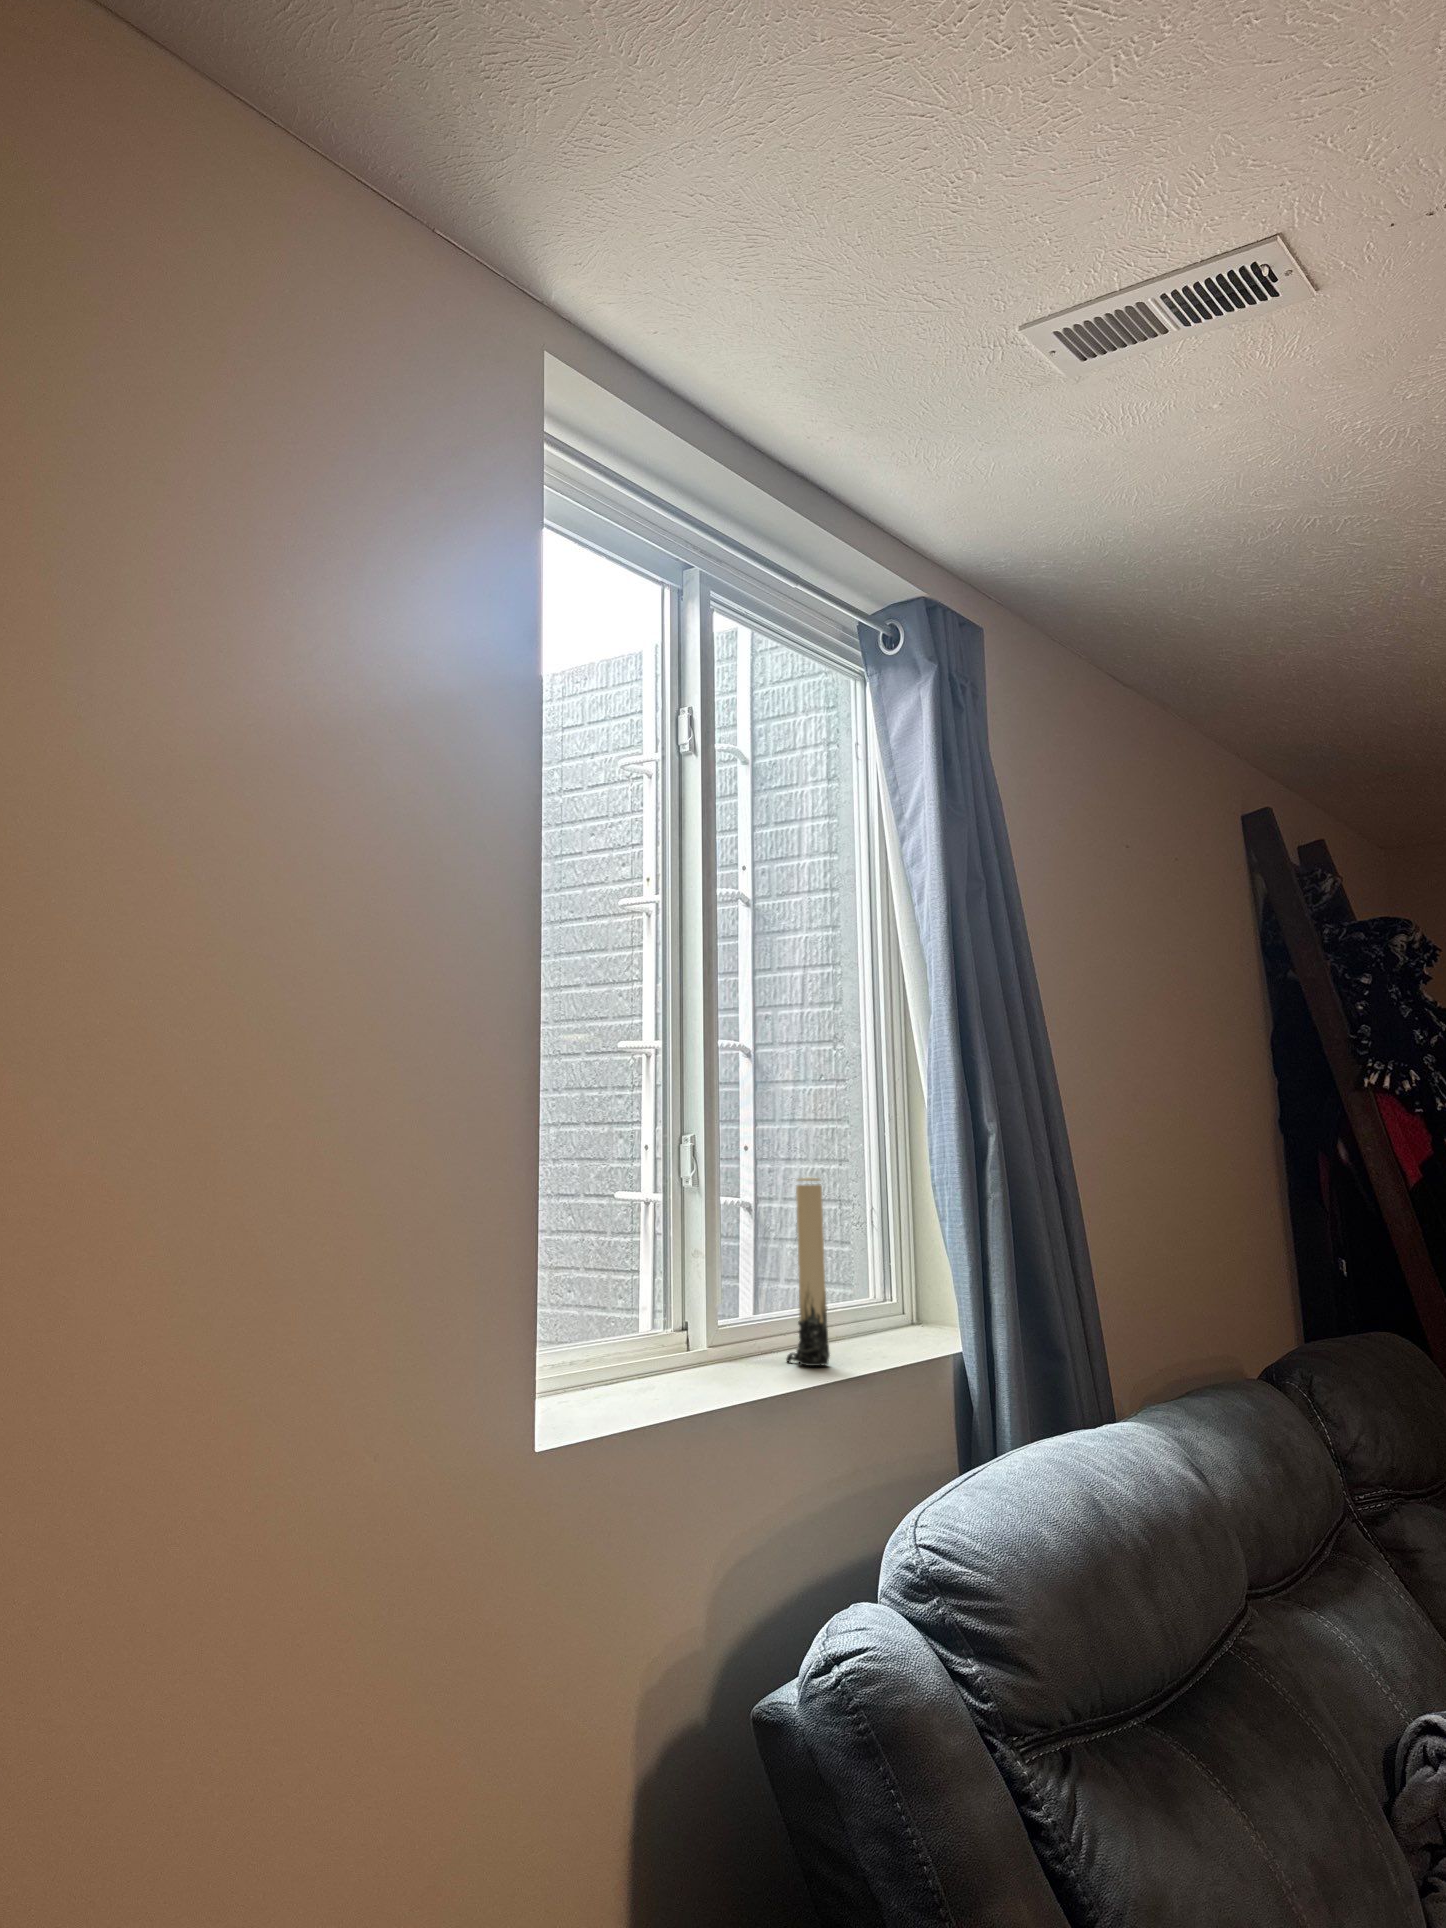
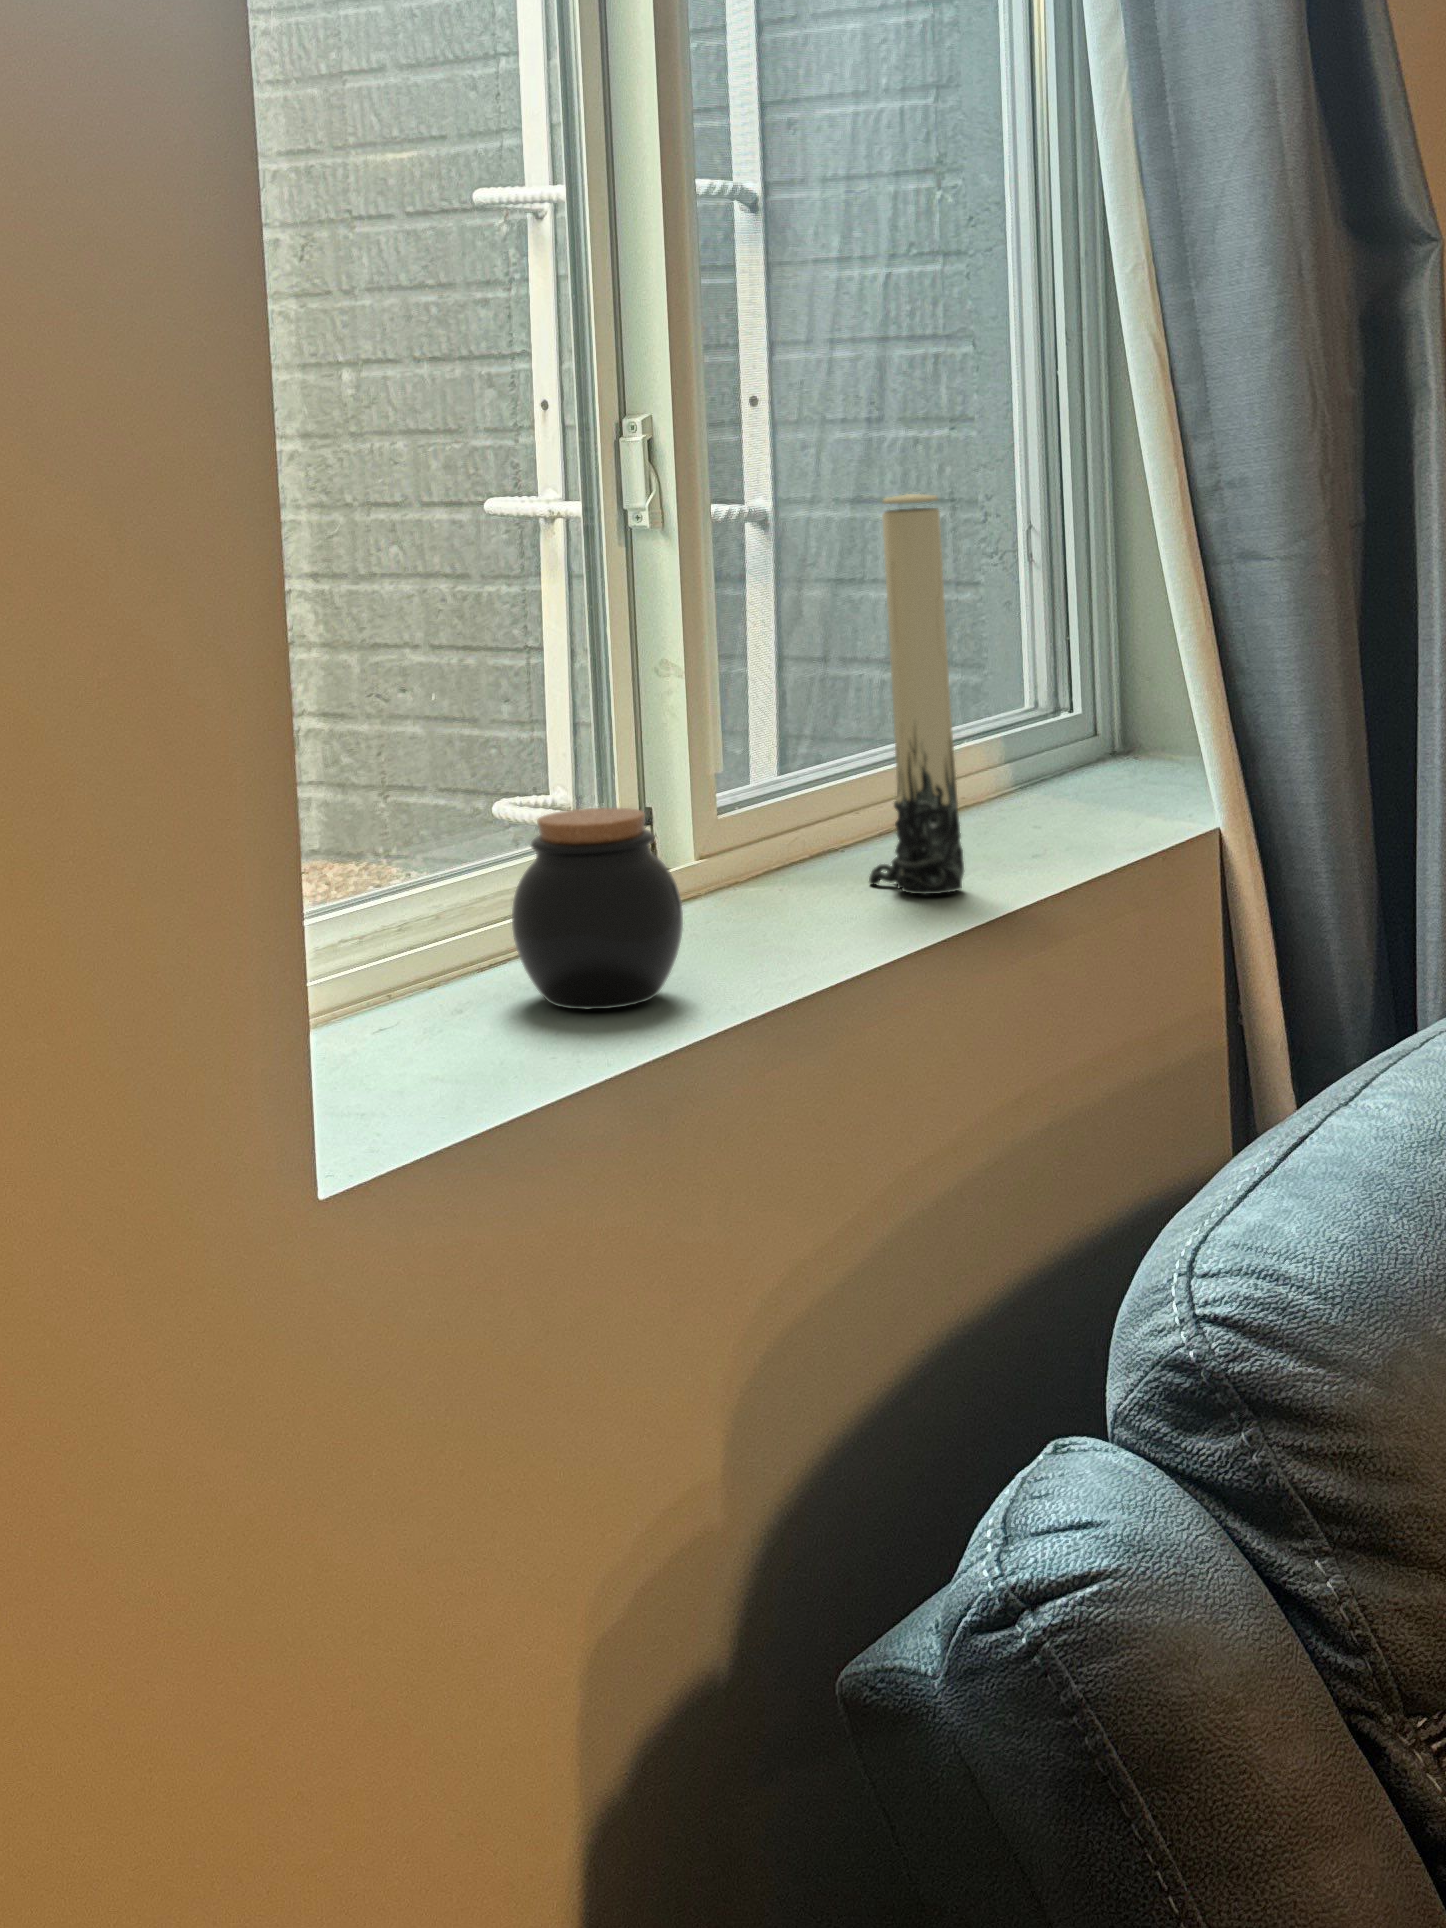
jar: none [621,1306,697,1398] -> present [512,807,683,1009]

